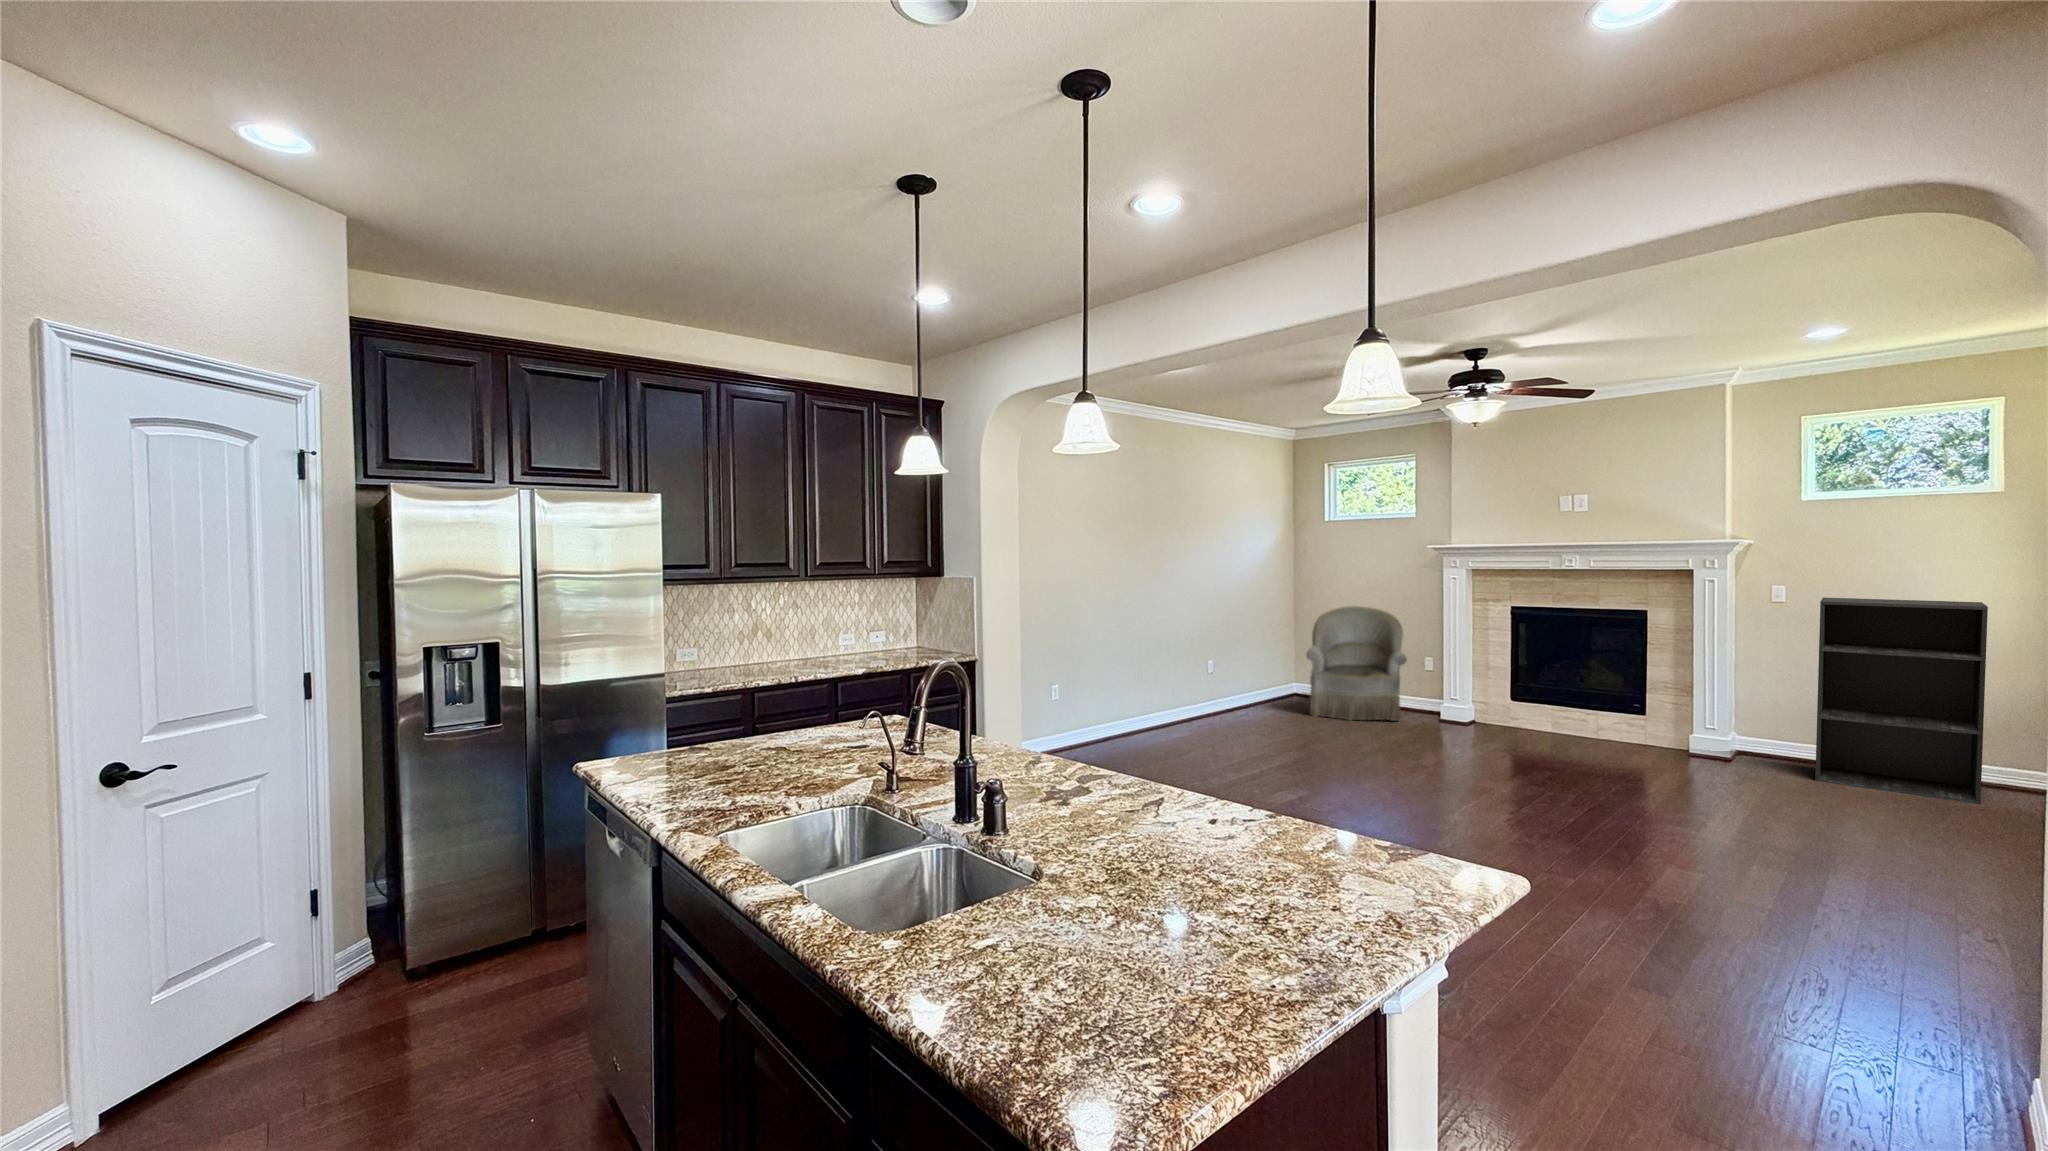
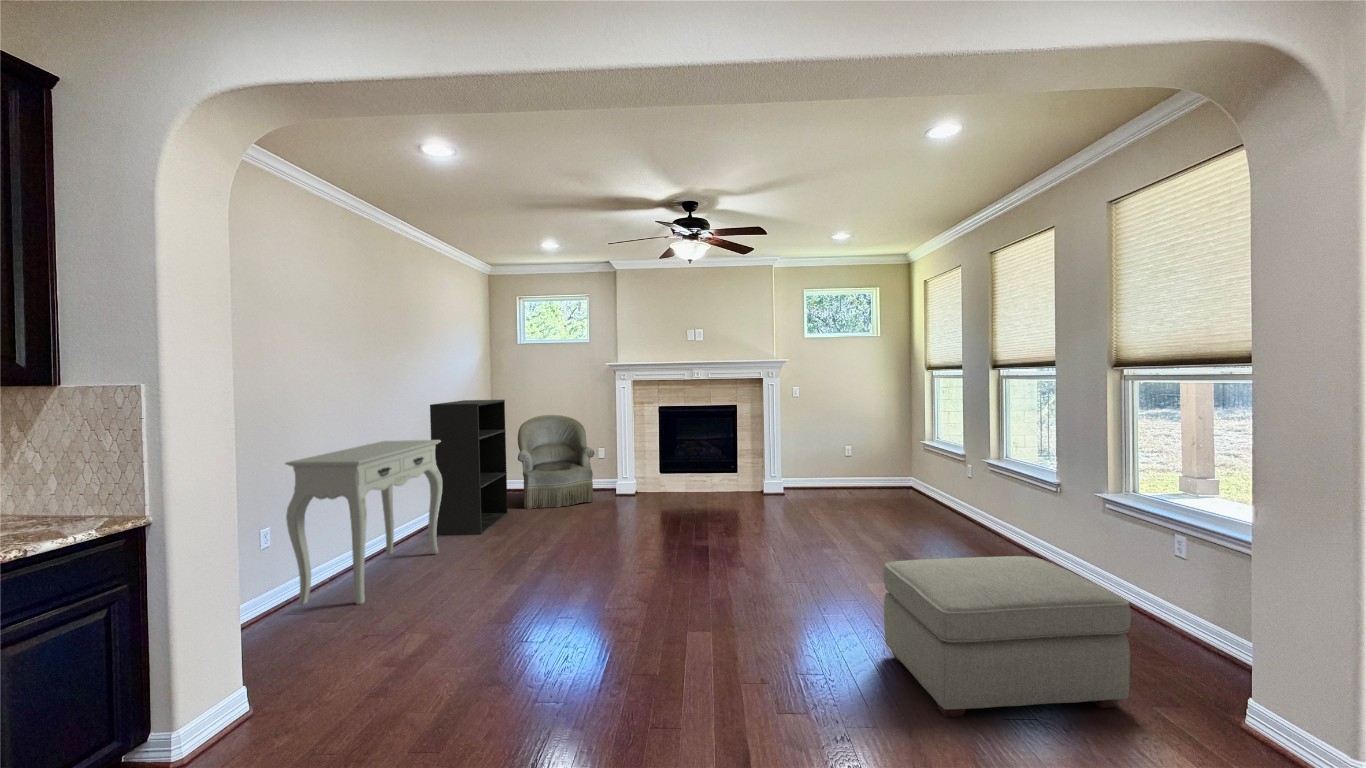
bookshelf: present [1815,598,1988,804] -> present [430,400,508,535]
console table: none [1066,622,1200,760] -> present [285,440,442,604]
ottoman: none [1553,808,1852,1030] -> present [883,556,1131,717]

